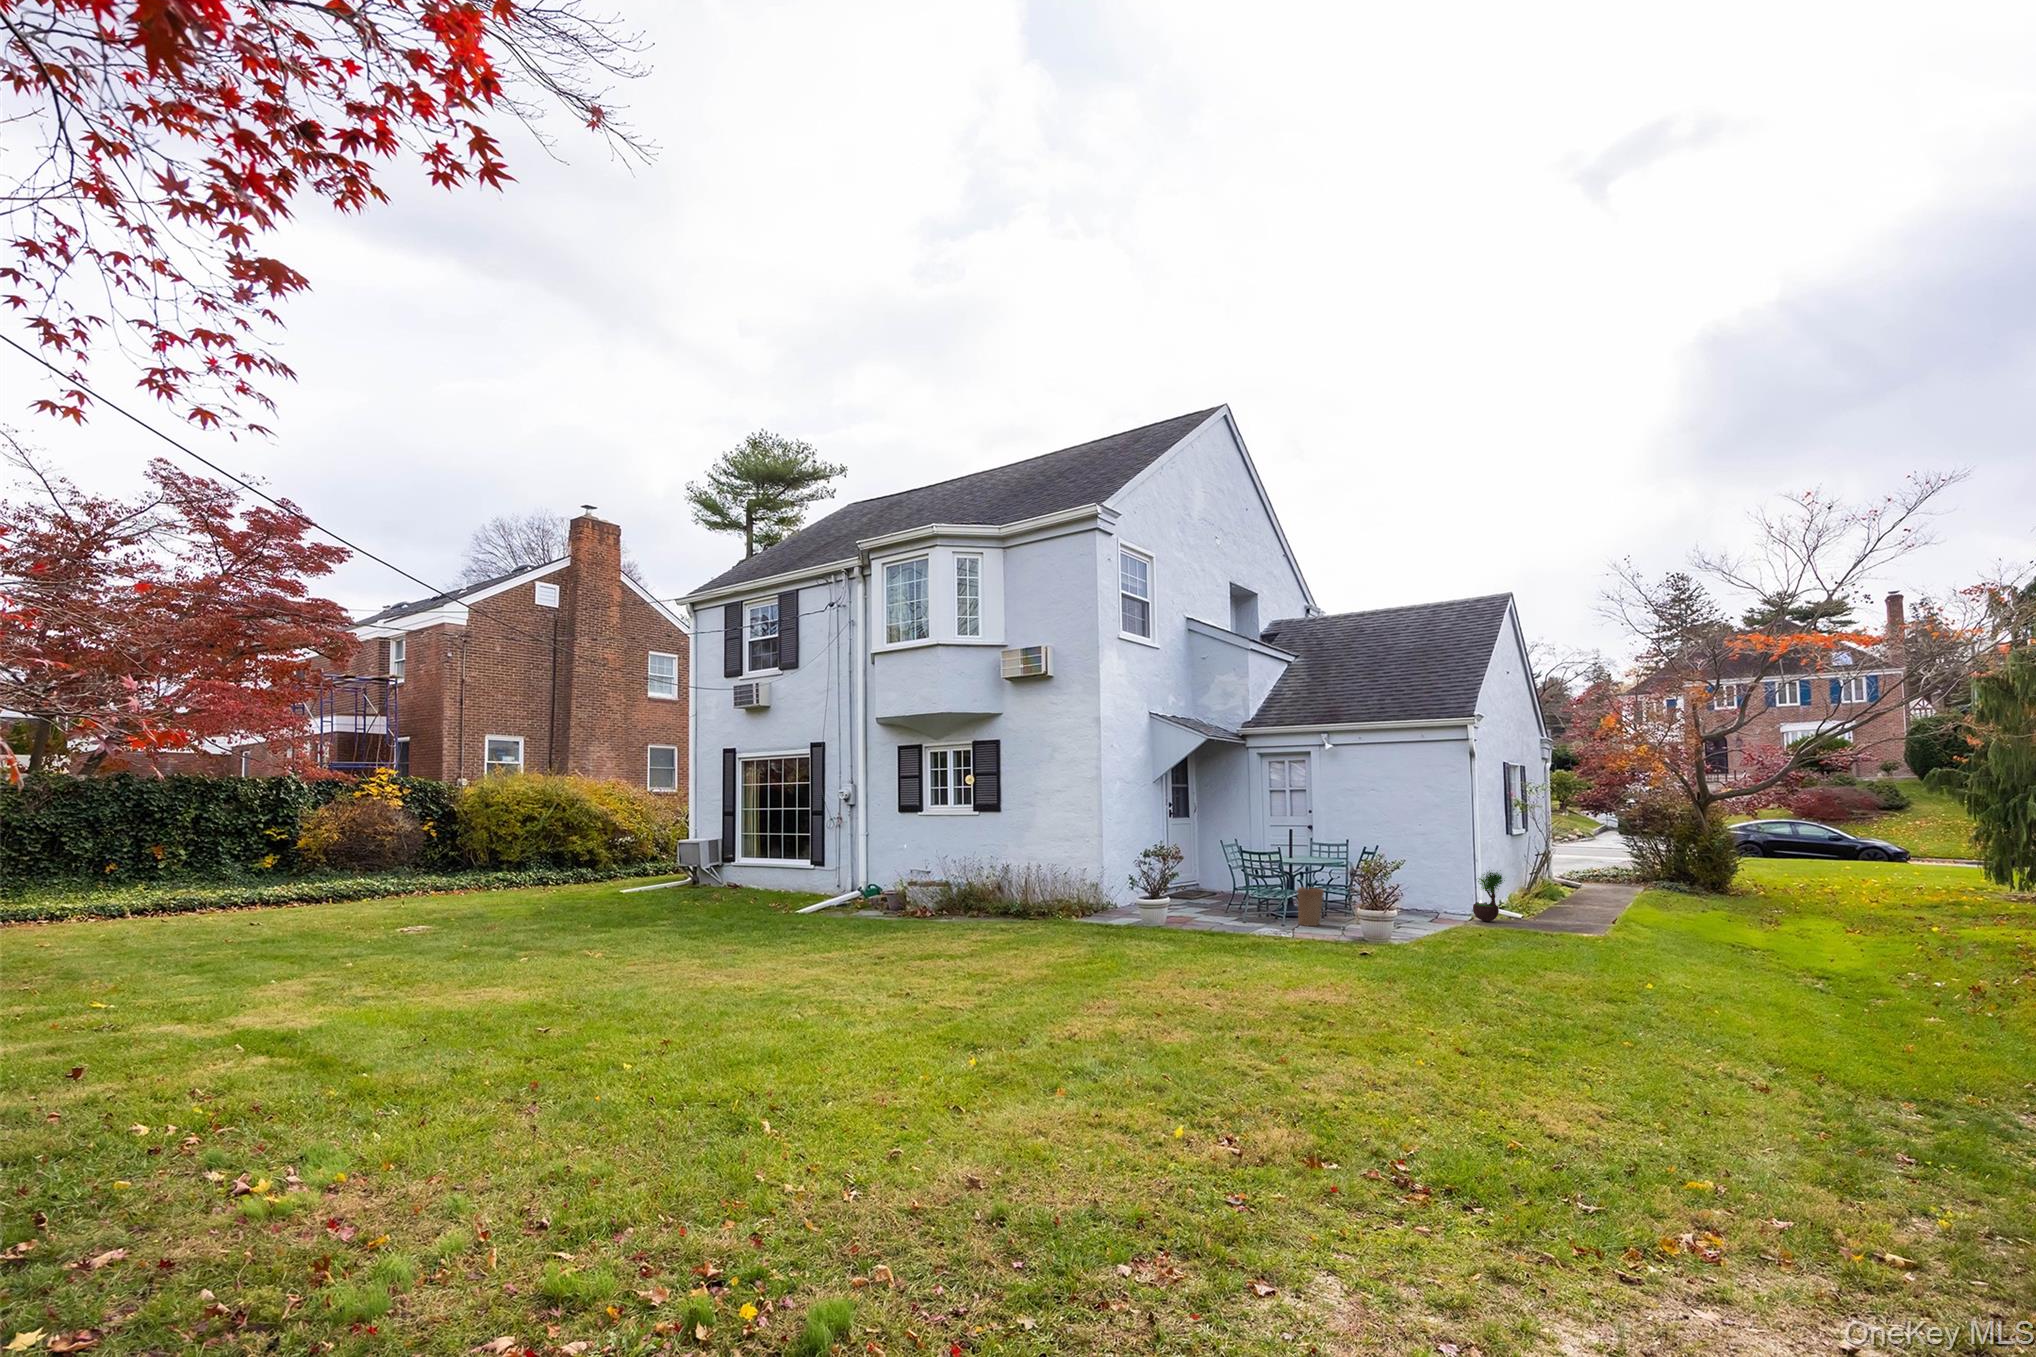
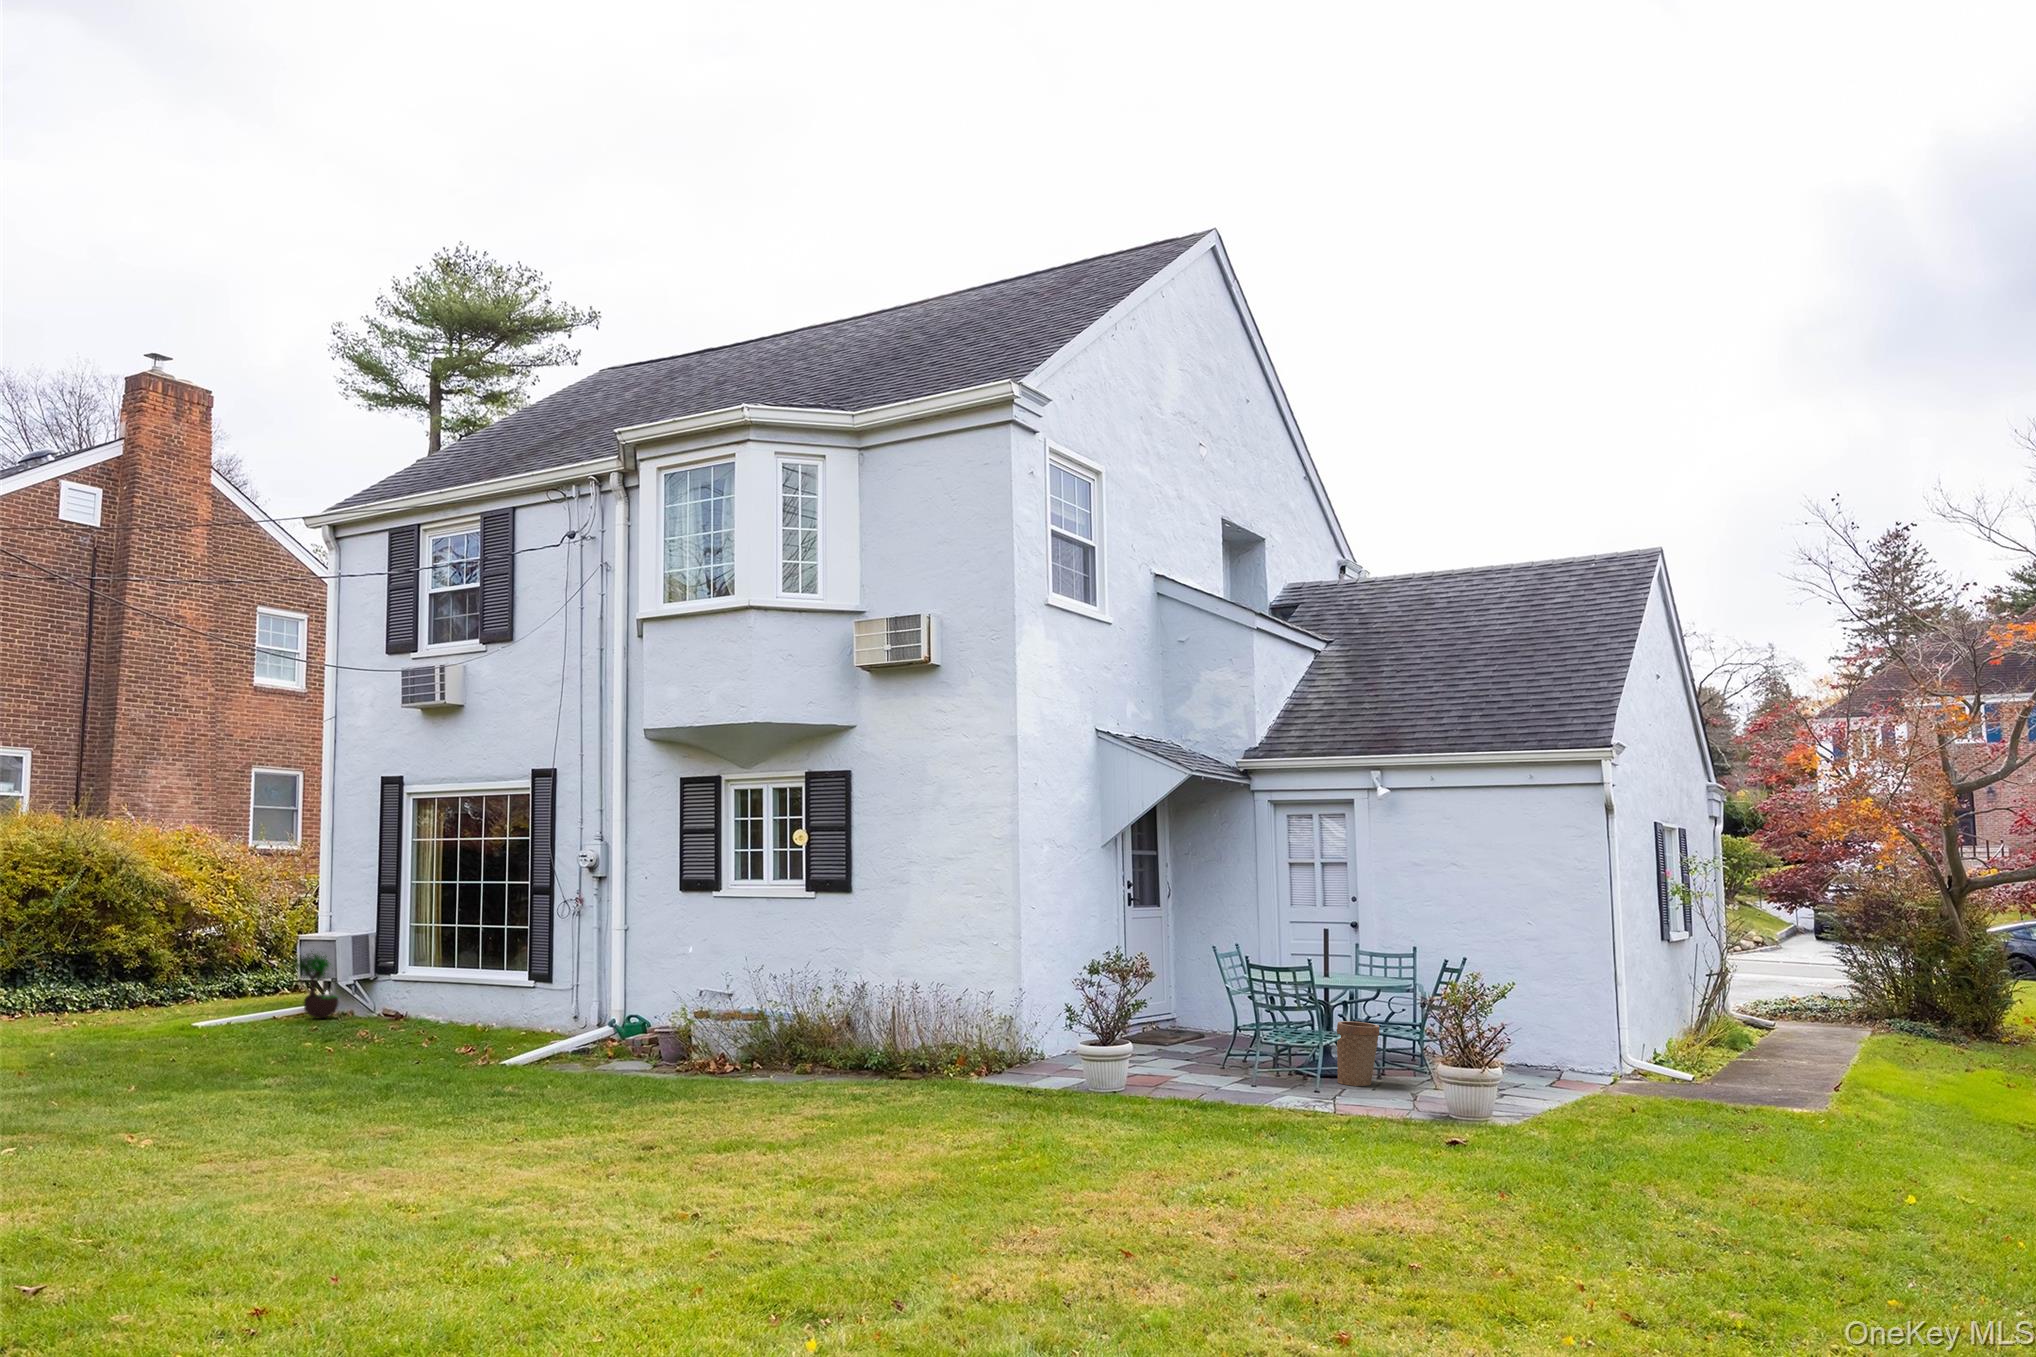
potted tree: present [1473,871,1505,921] -> present [295,951,338,1018]

